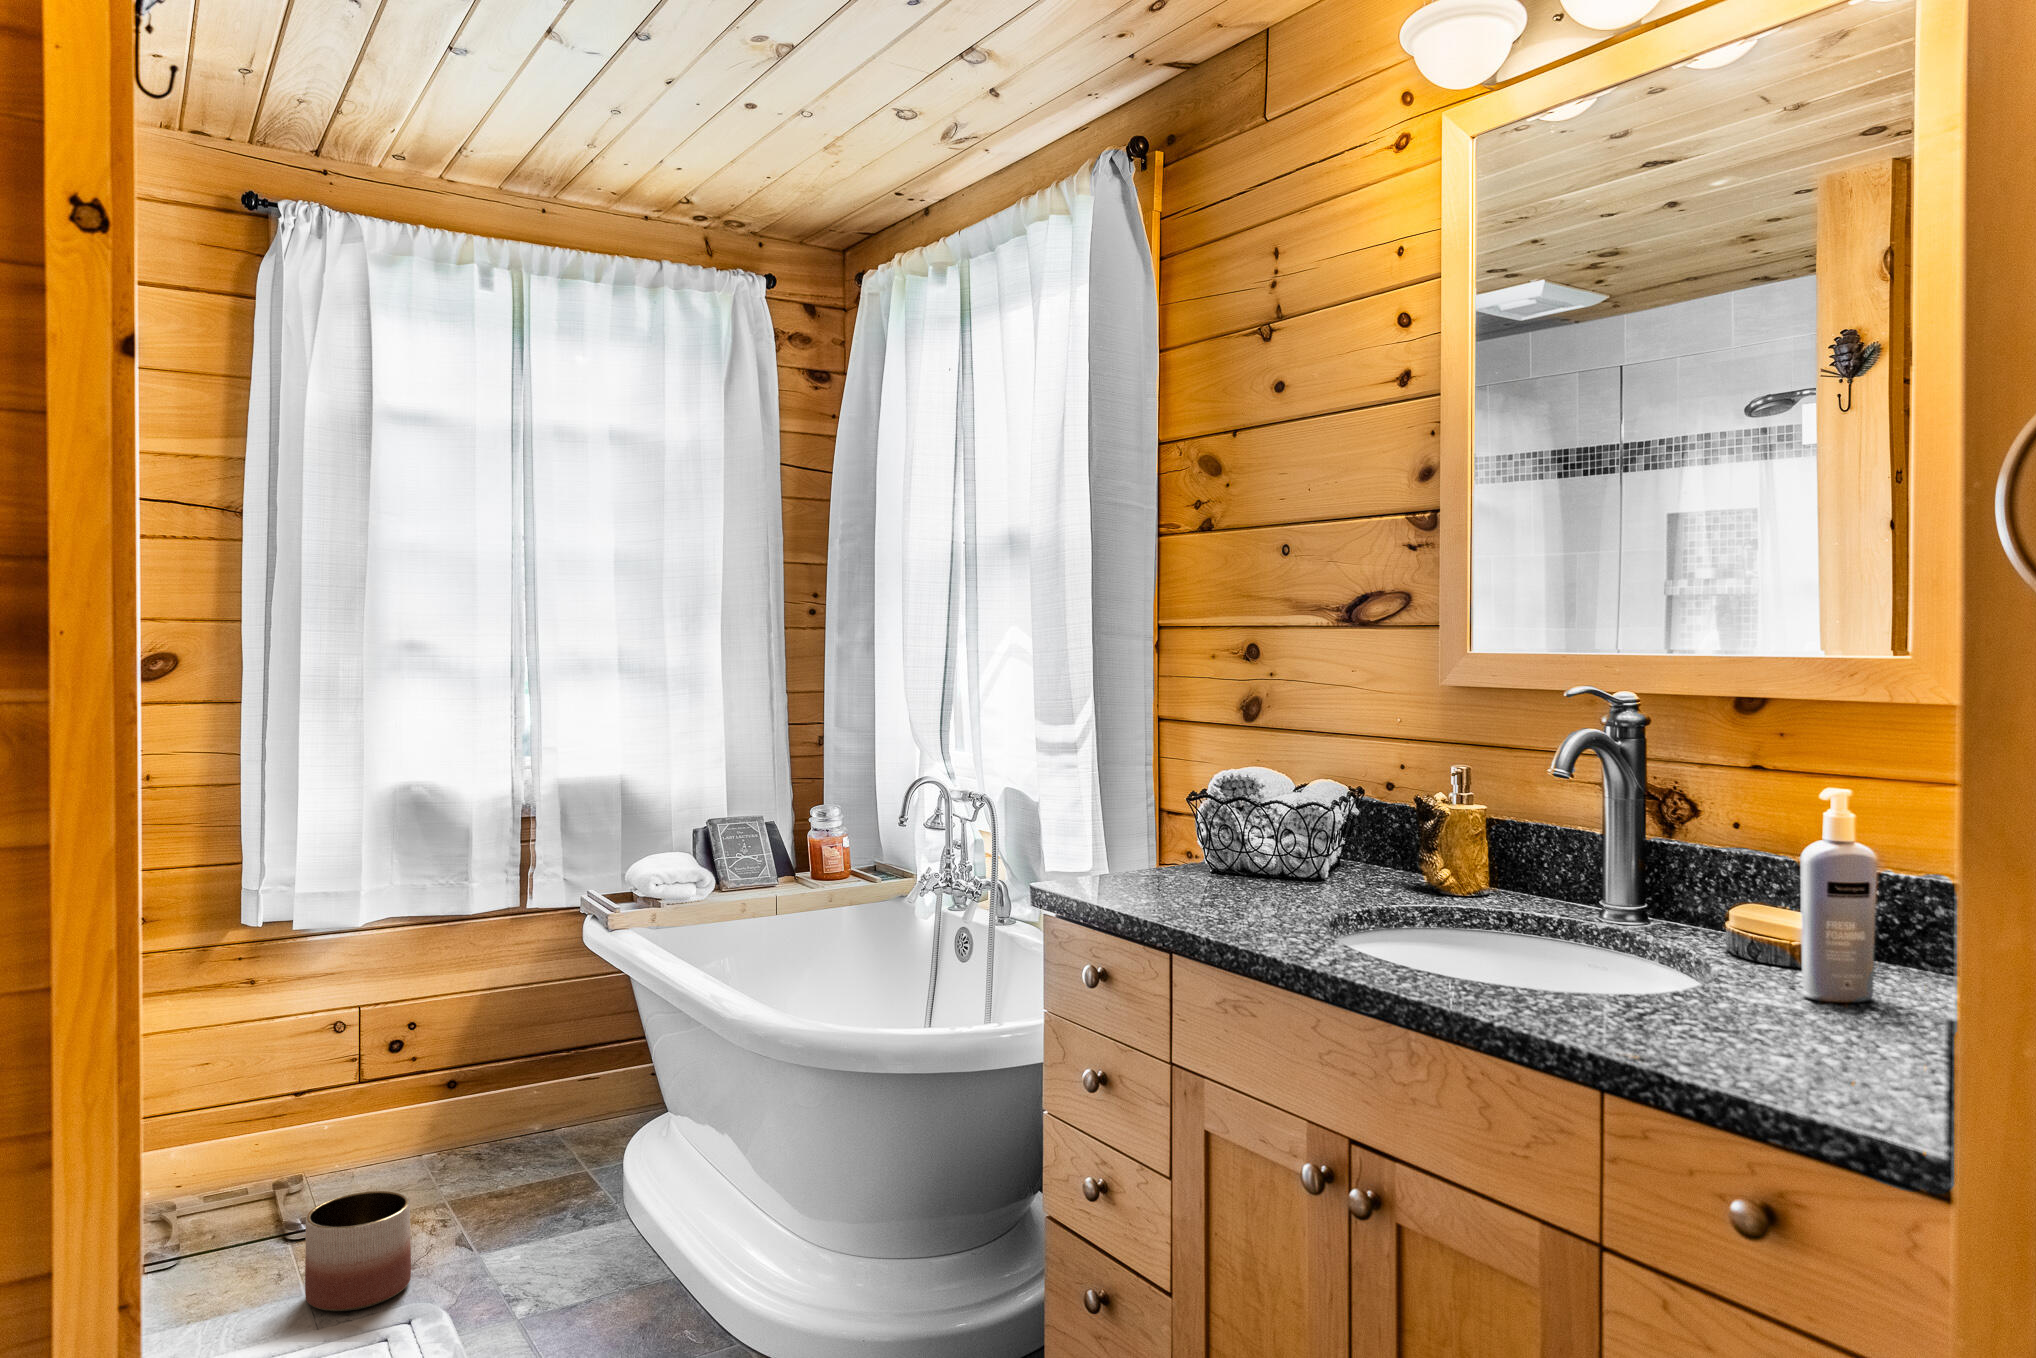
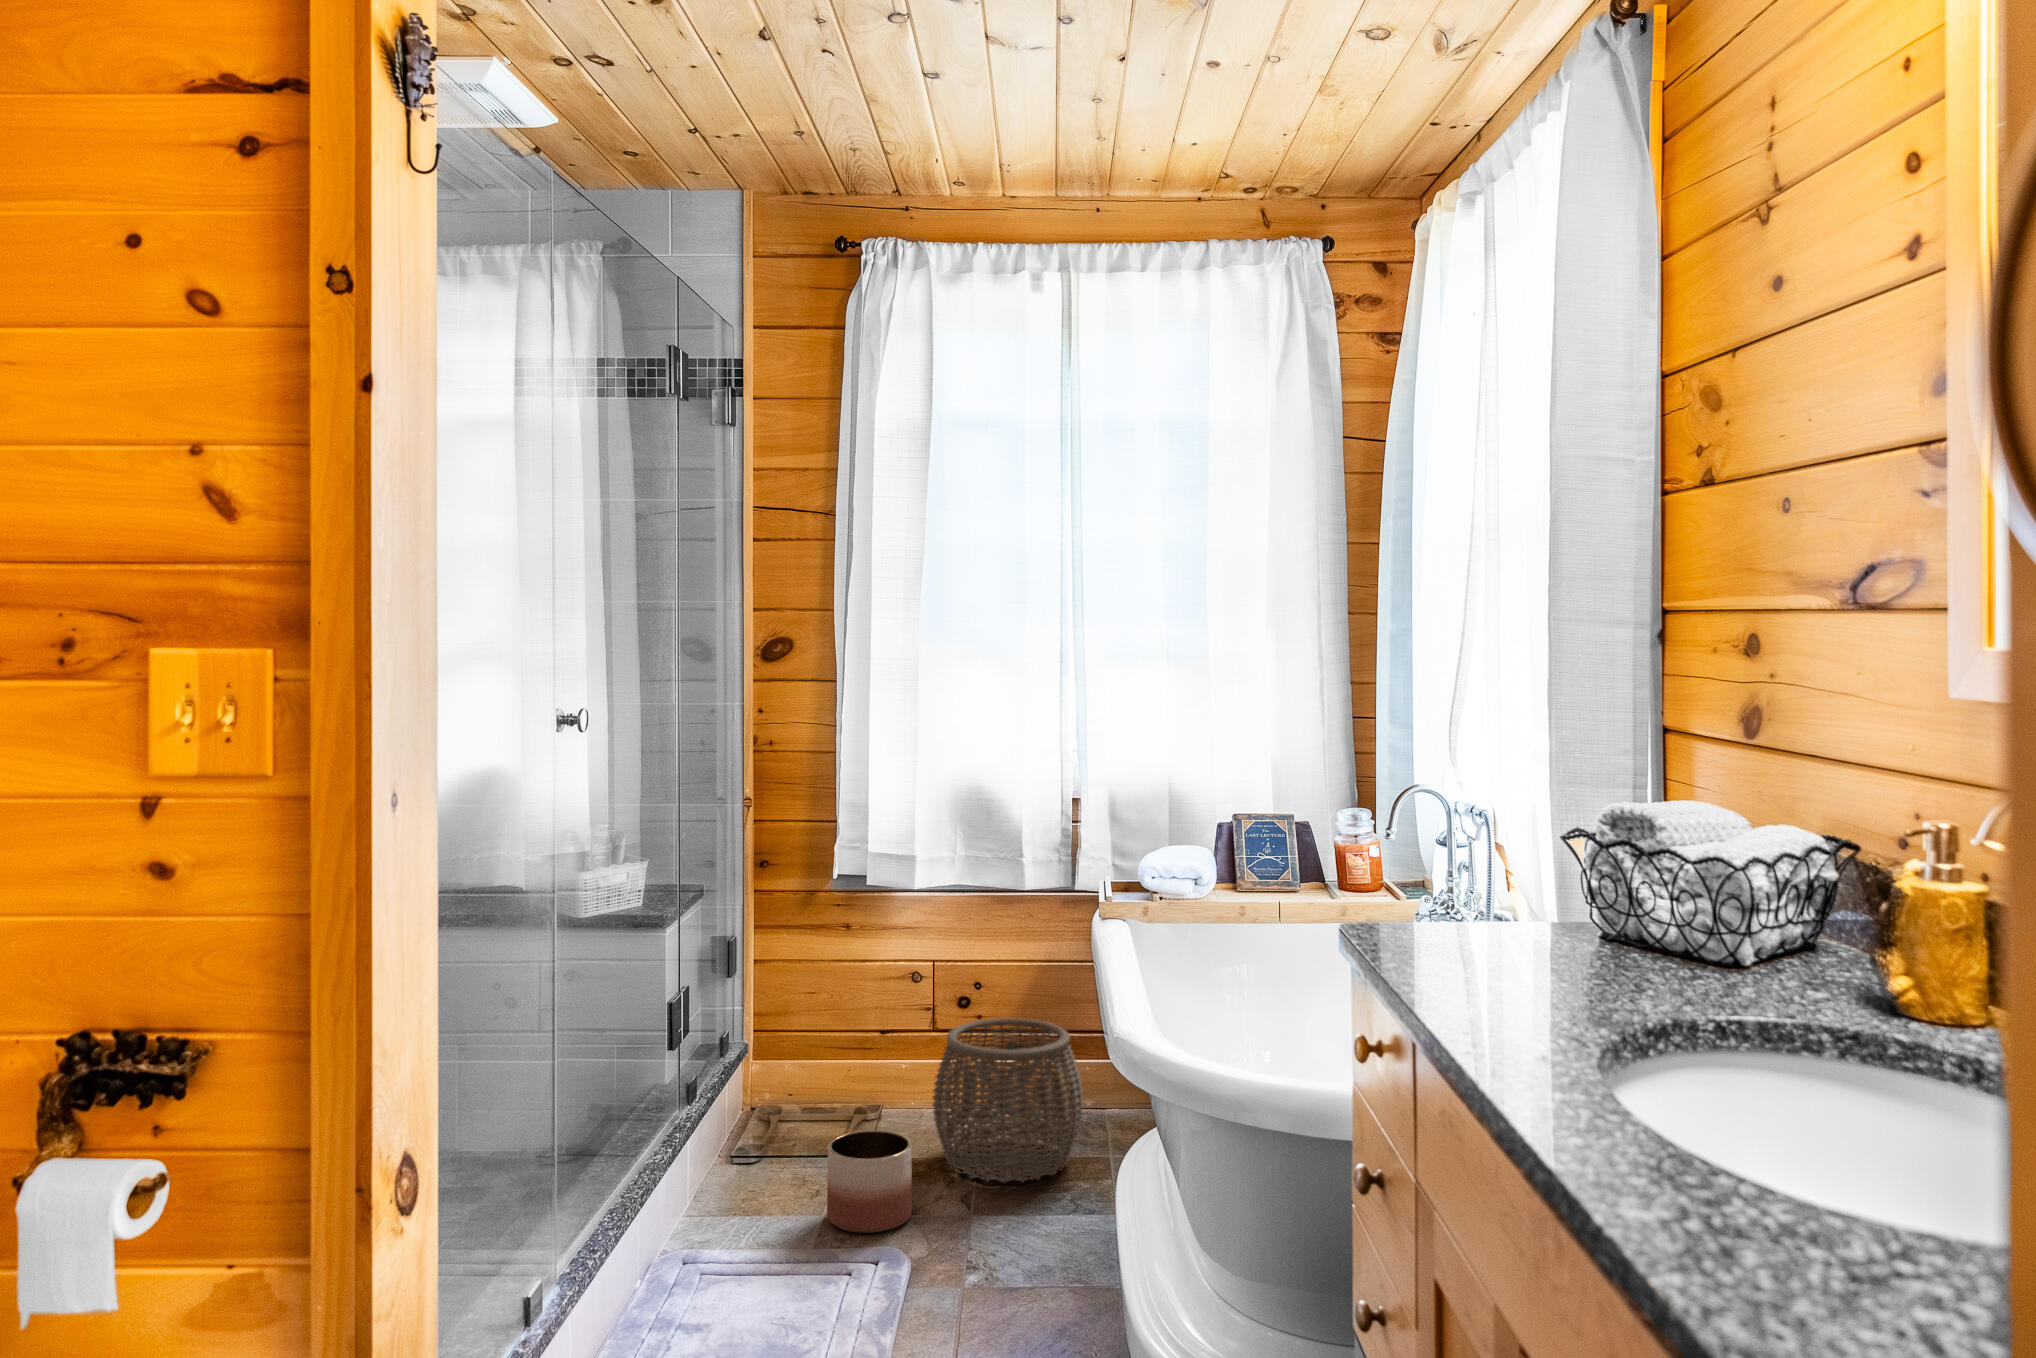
woven basket: none [401,1046,573,1225] -> present [932,1018,1083,1182]

